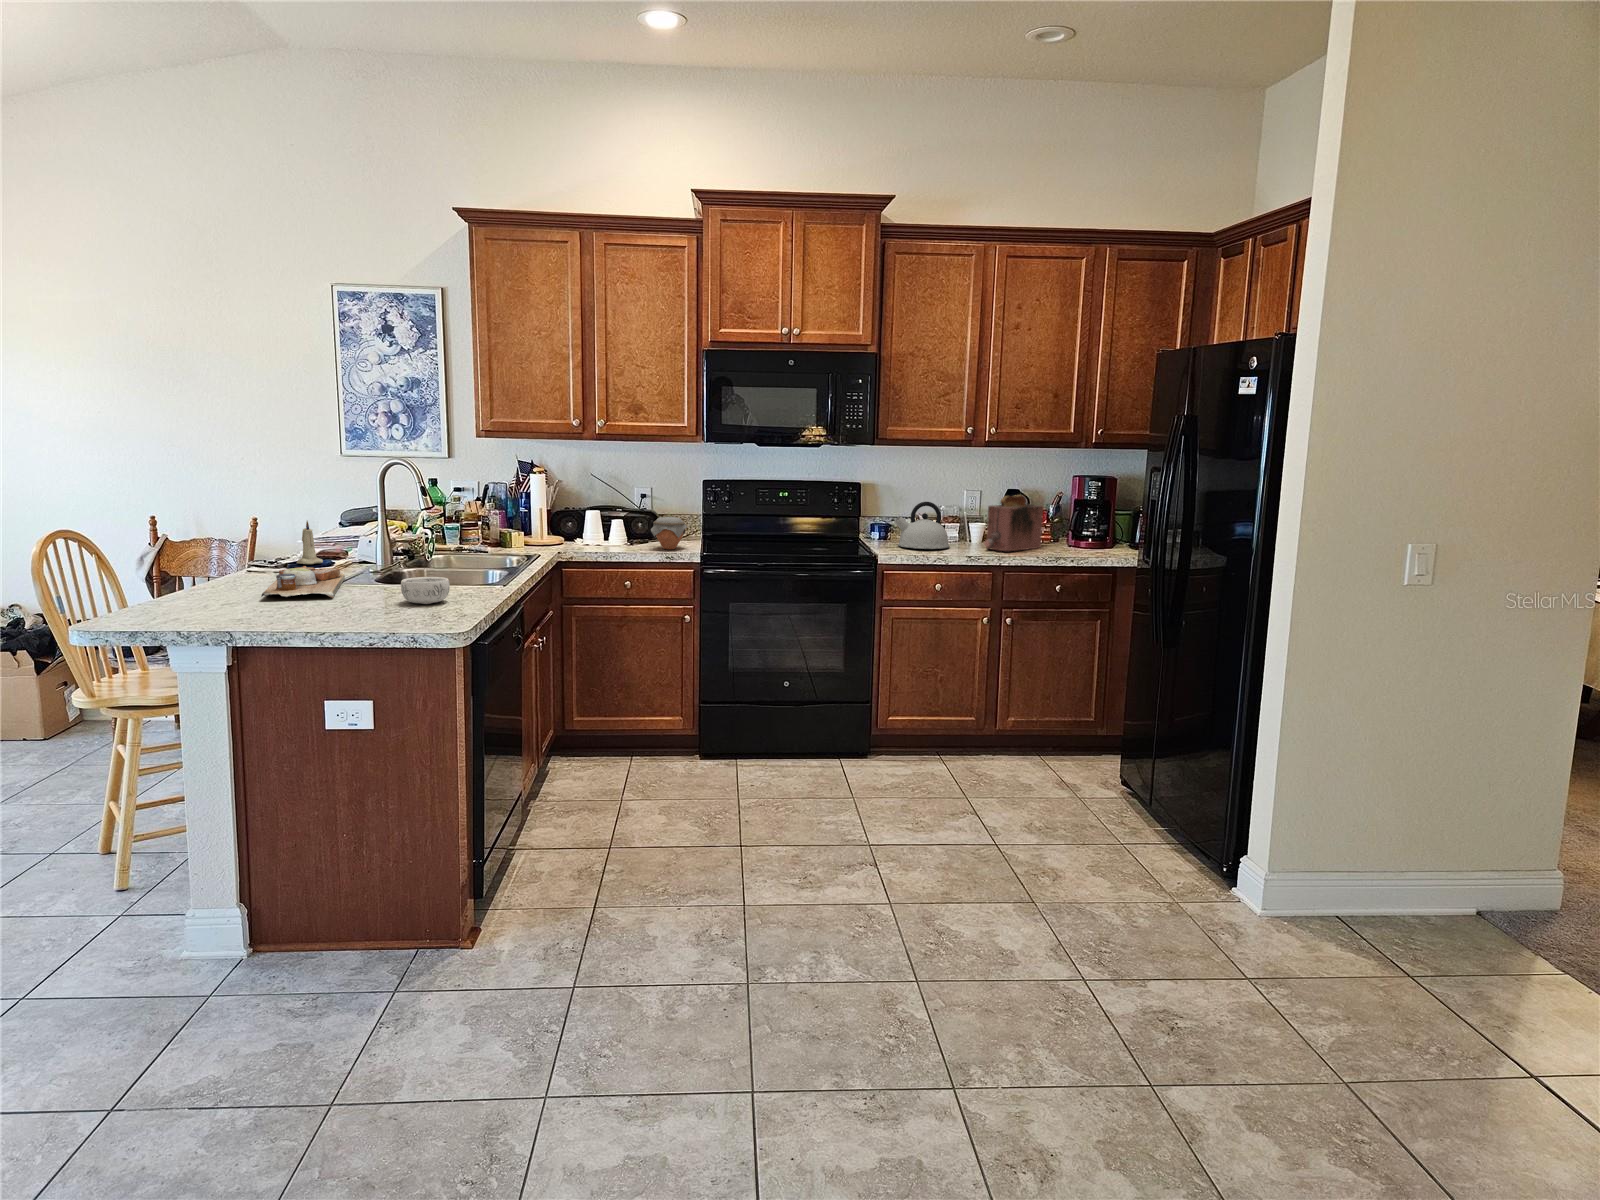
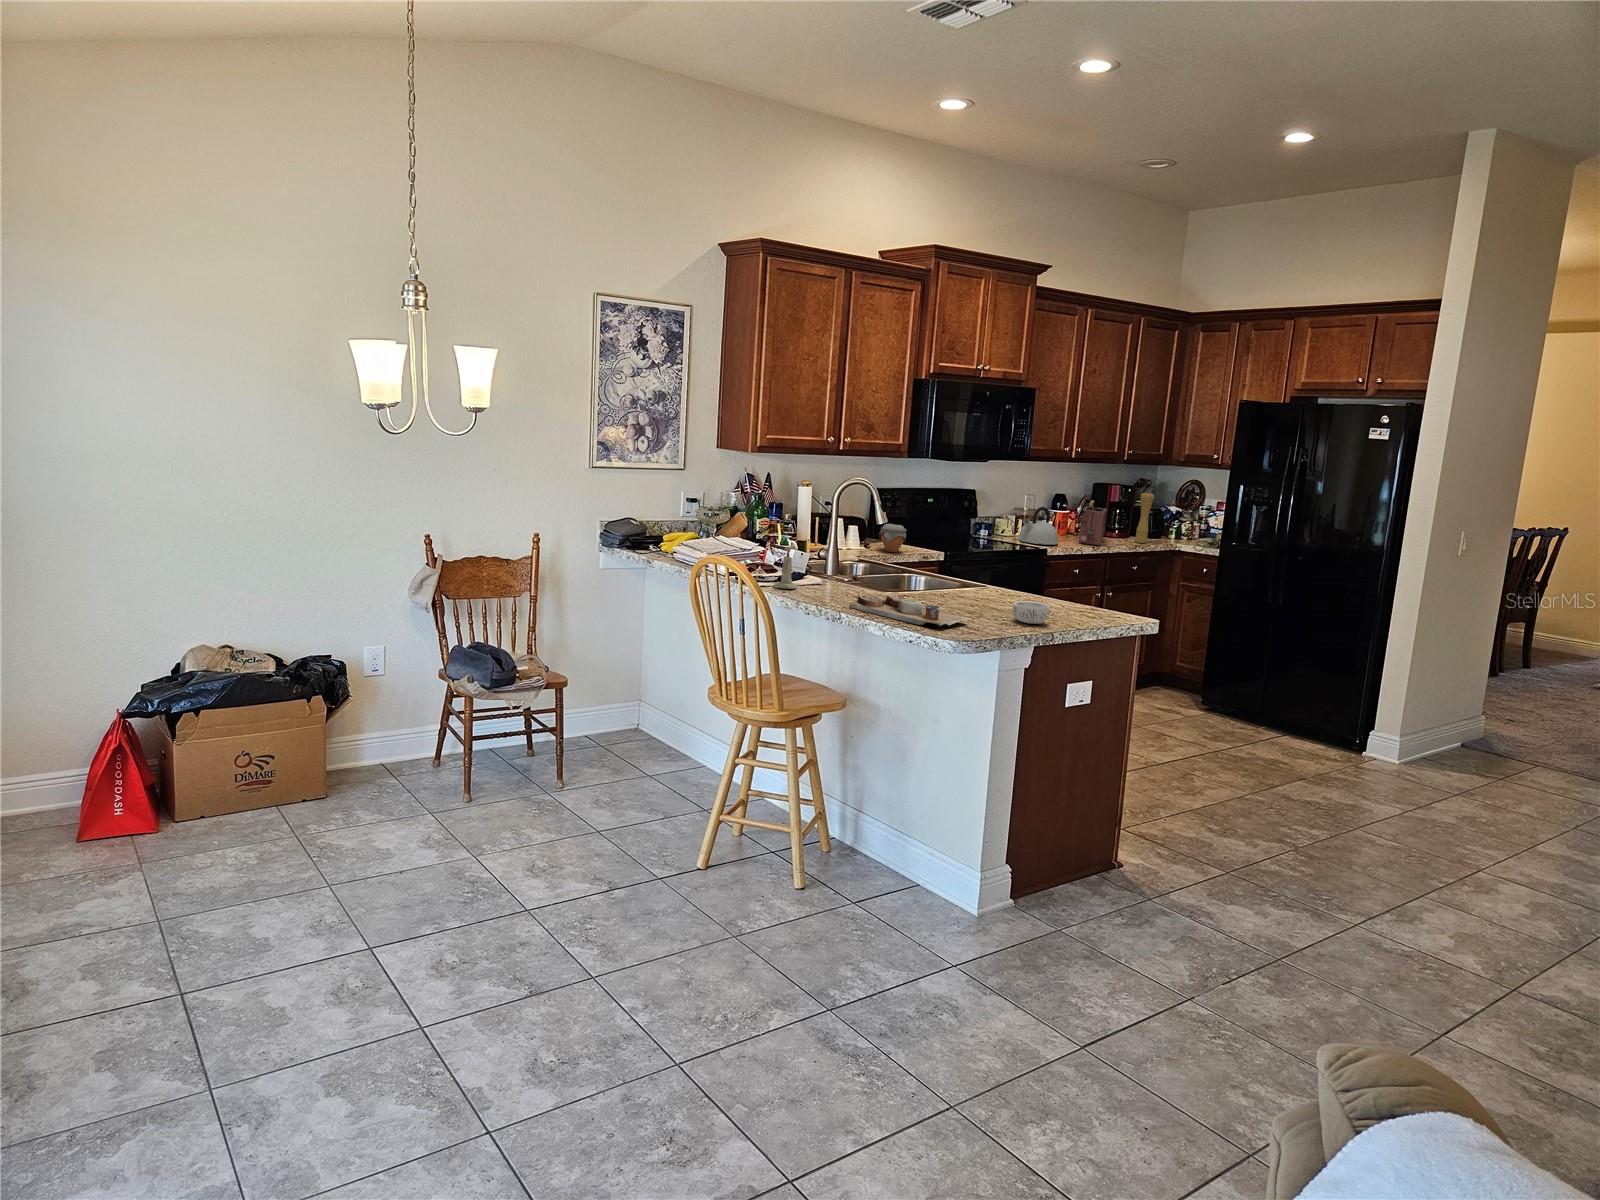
pepper mill: none [1089,483,1111,552] -> present [1135,492,1154,543]

